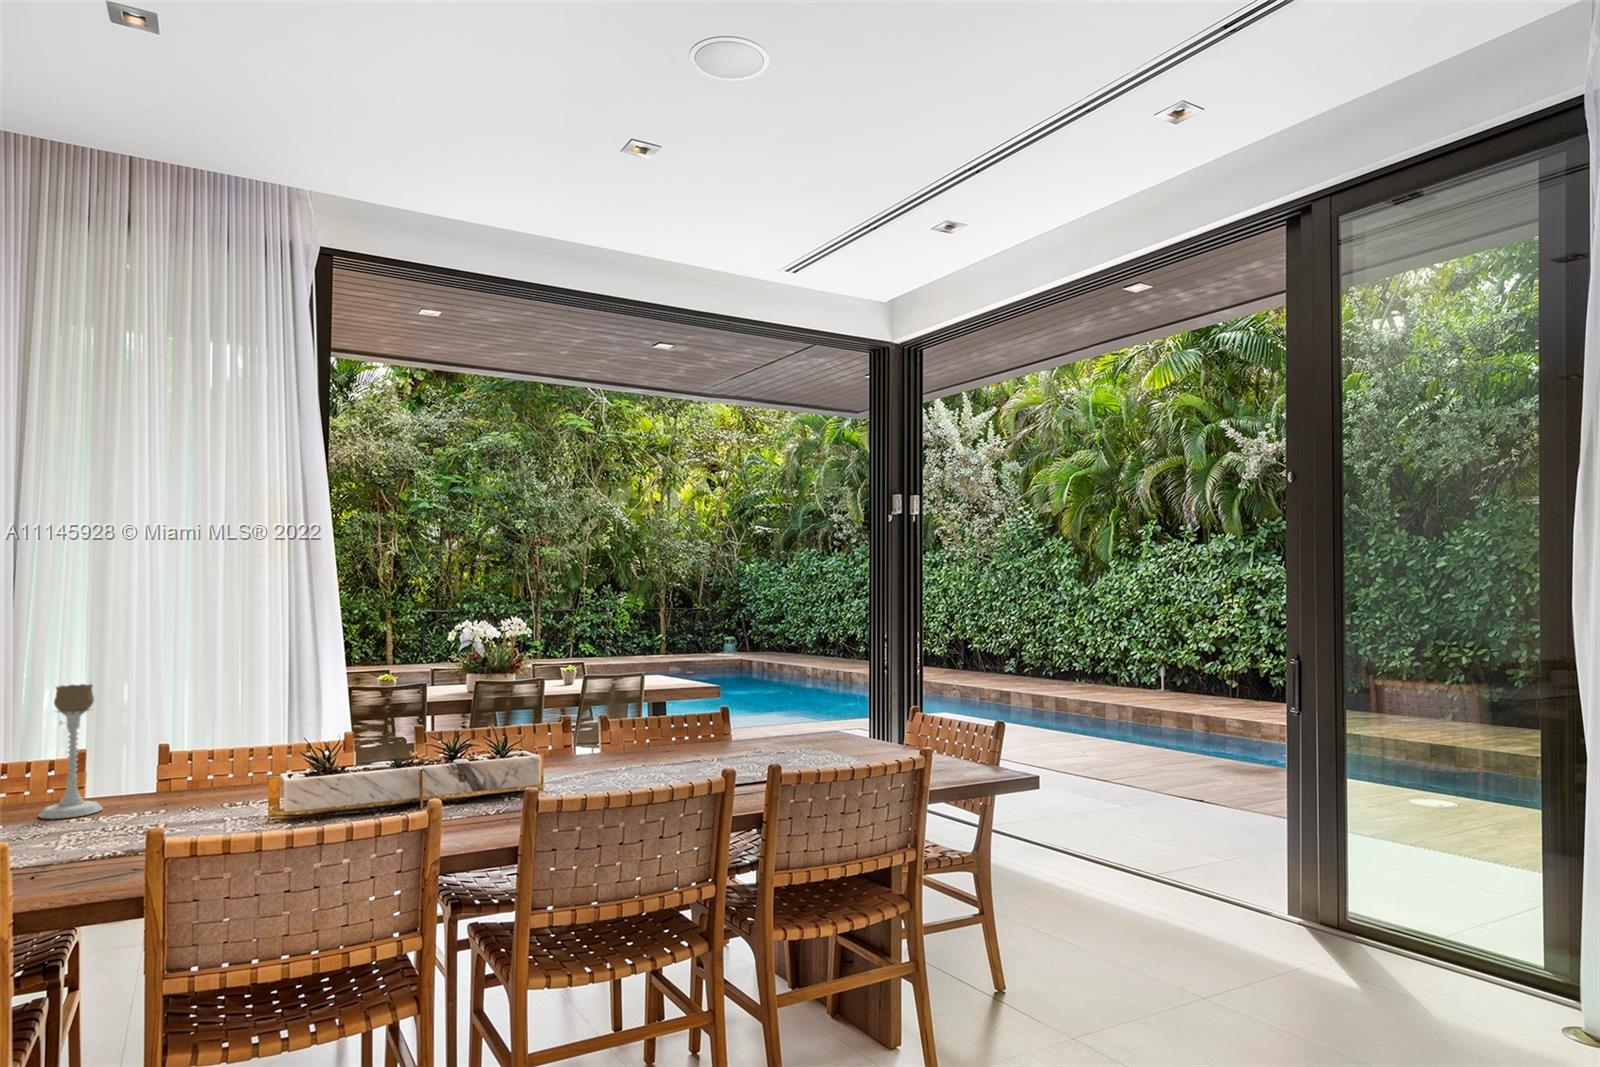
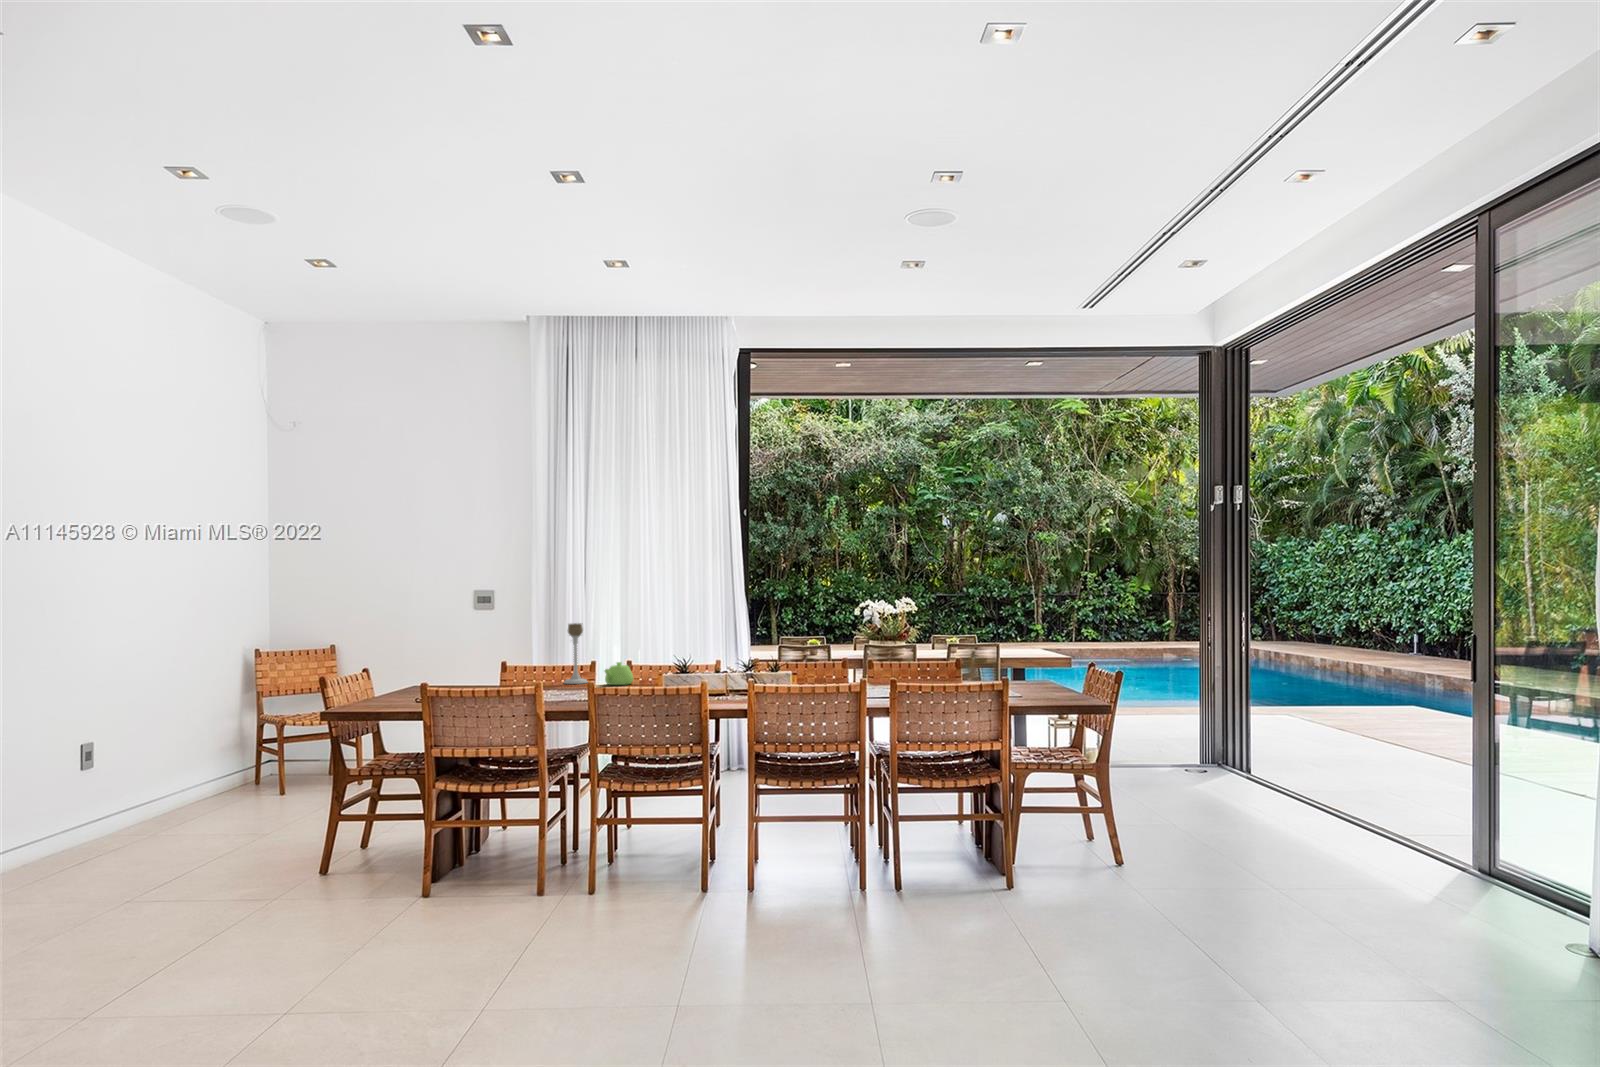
teapot: none [155,761,222,812] -> present [605,662,633,685]

